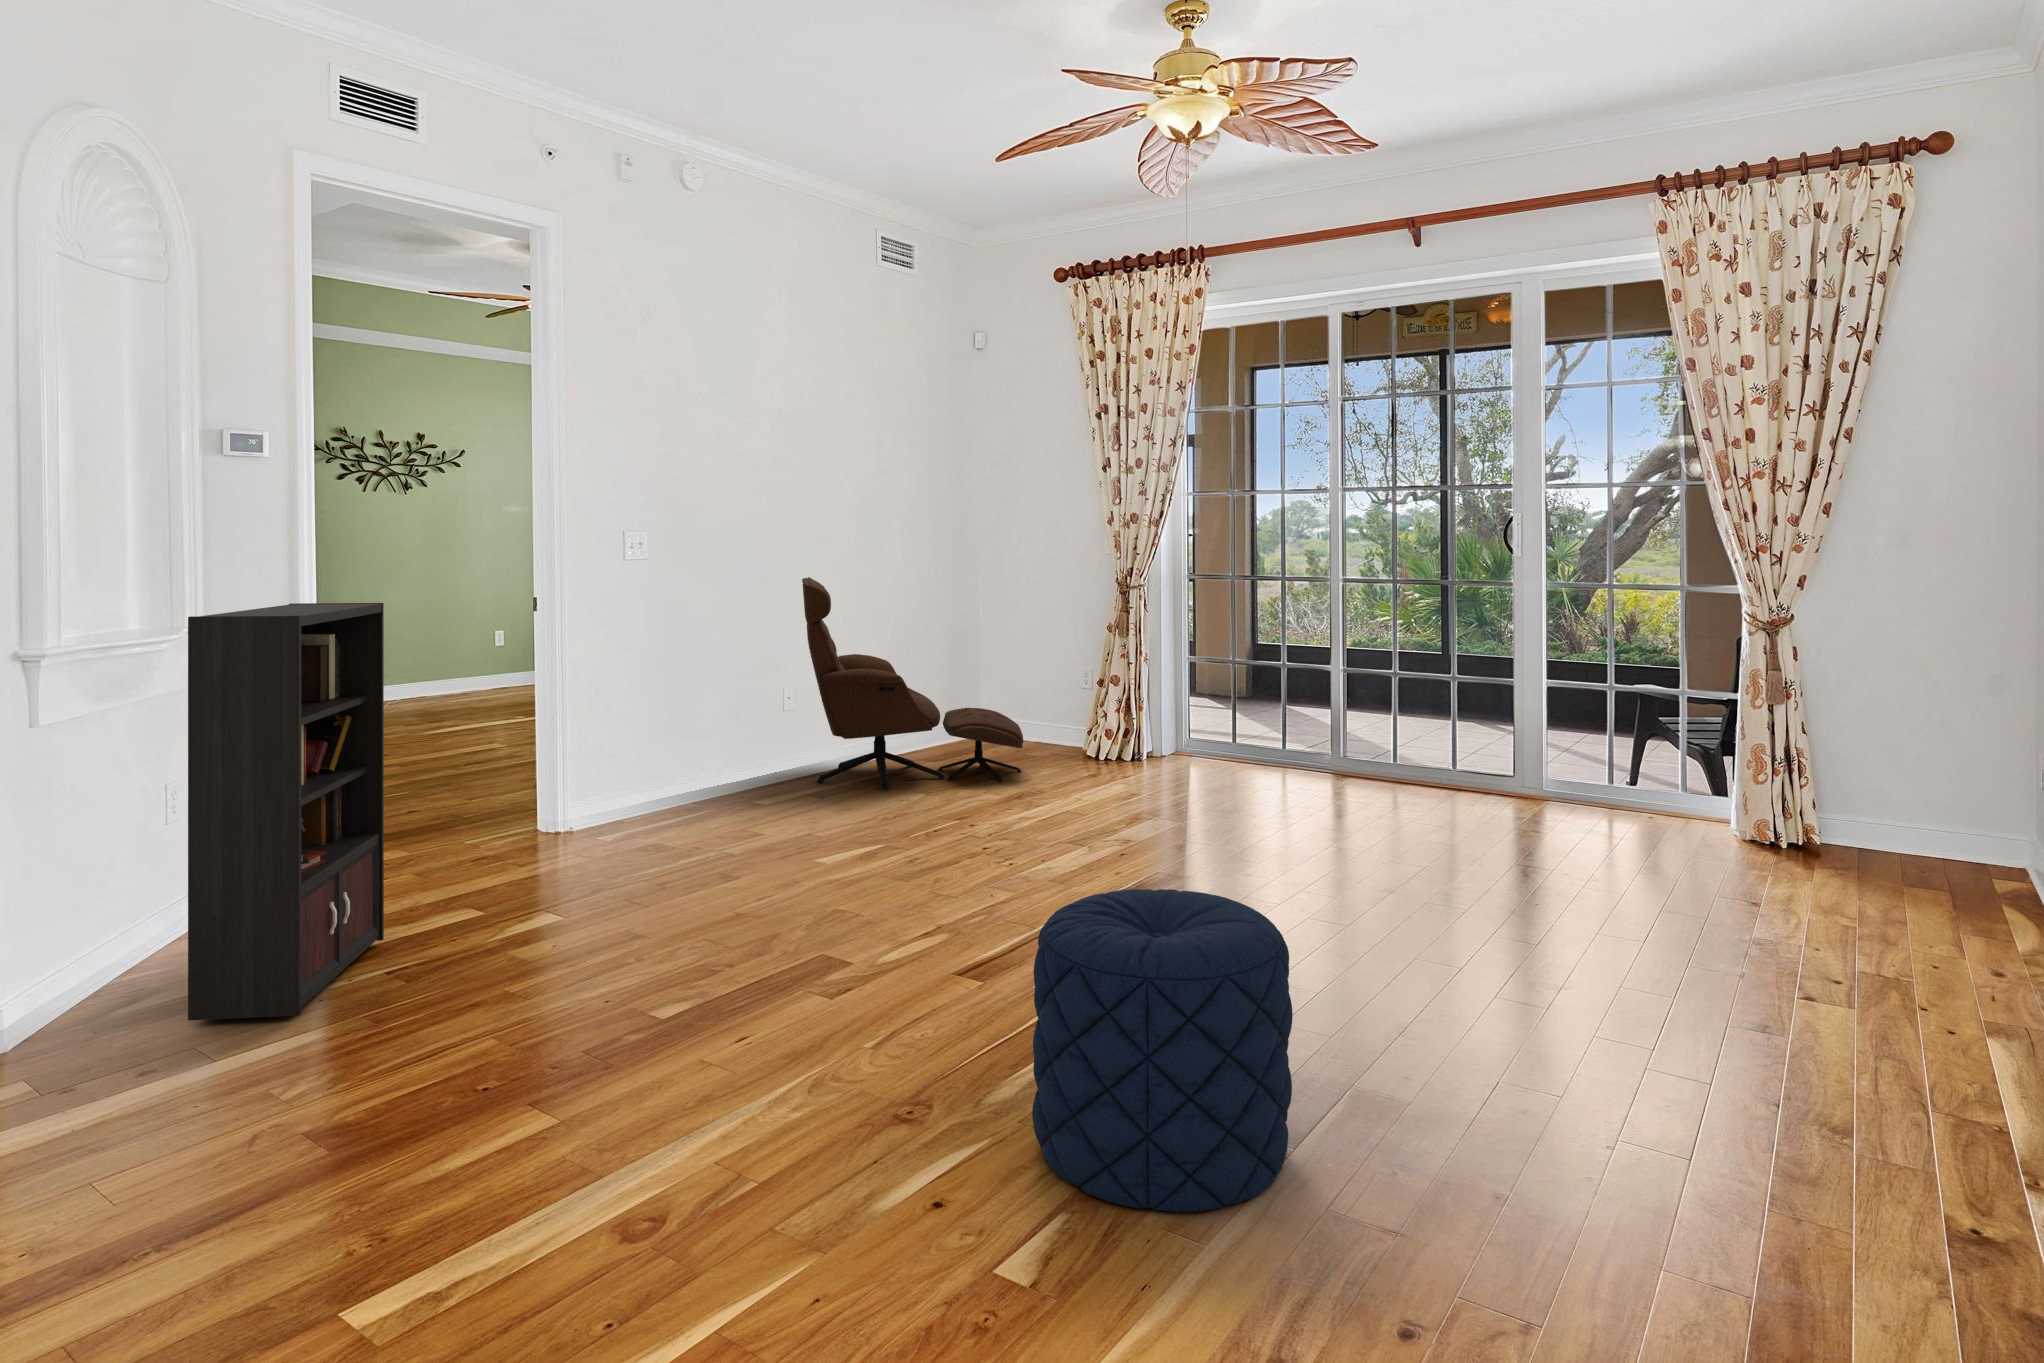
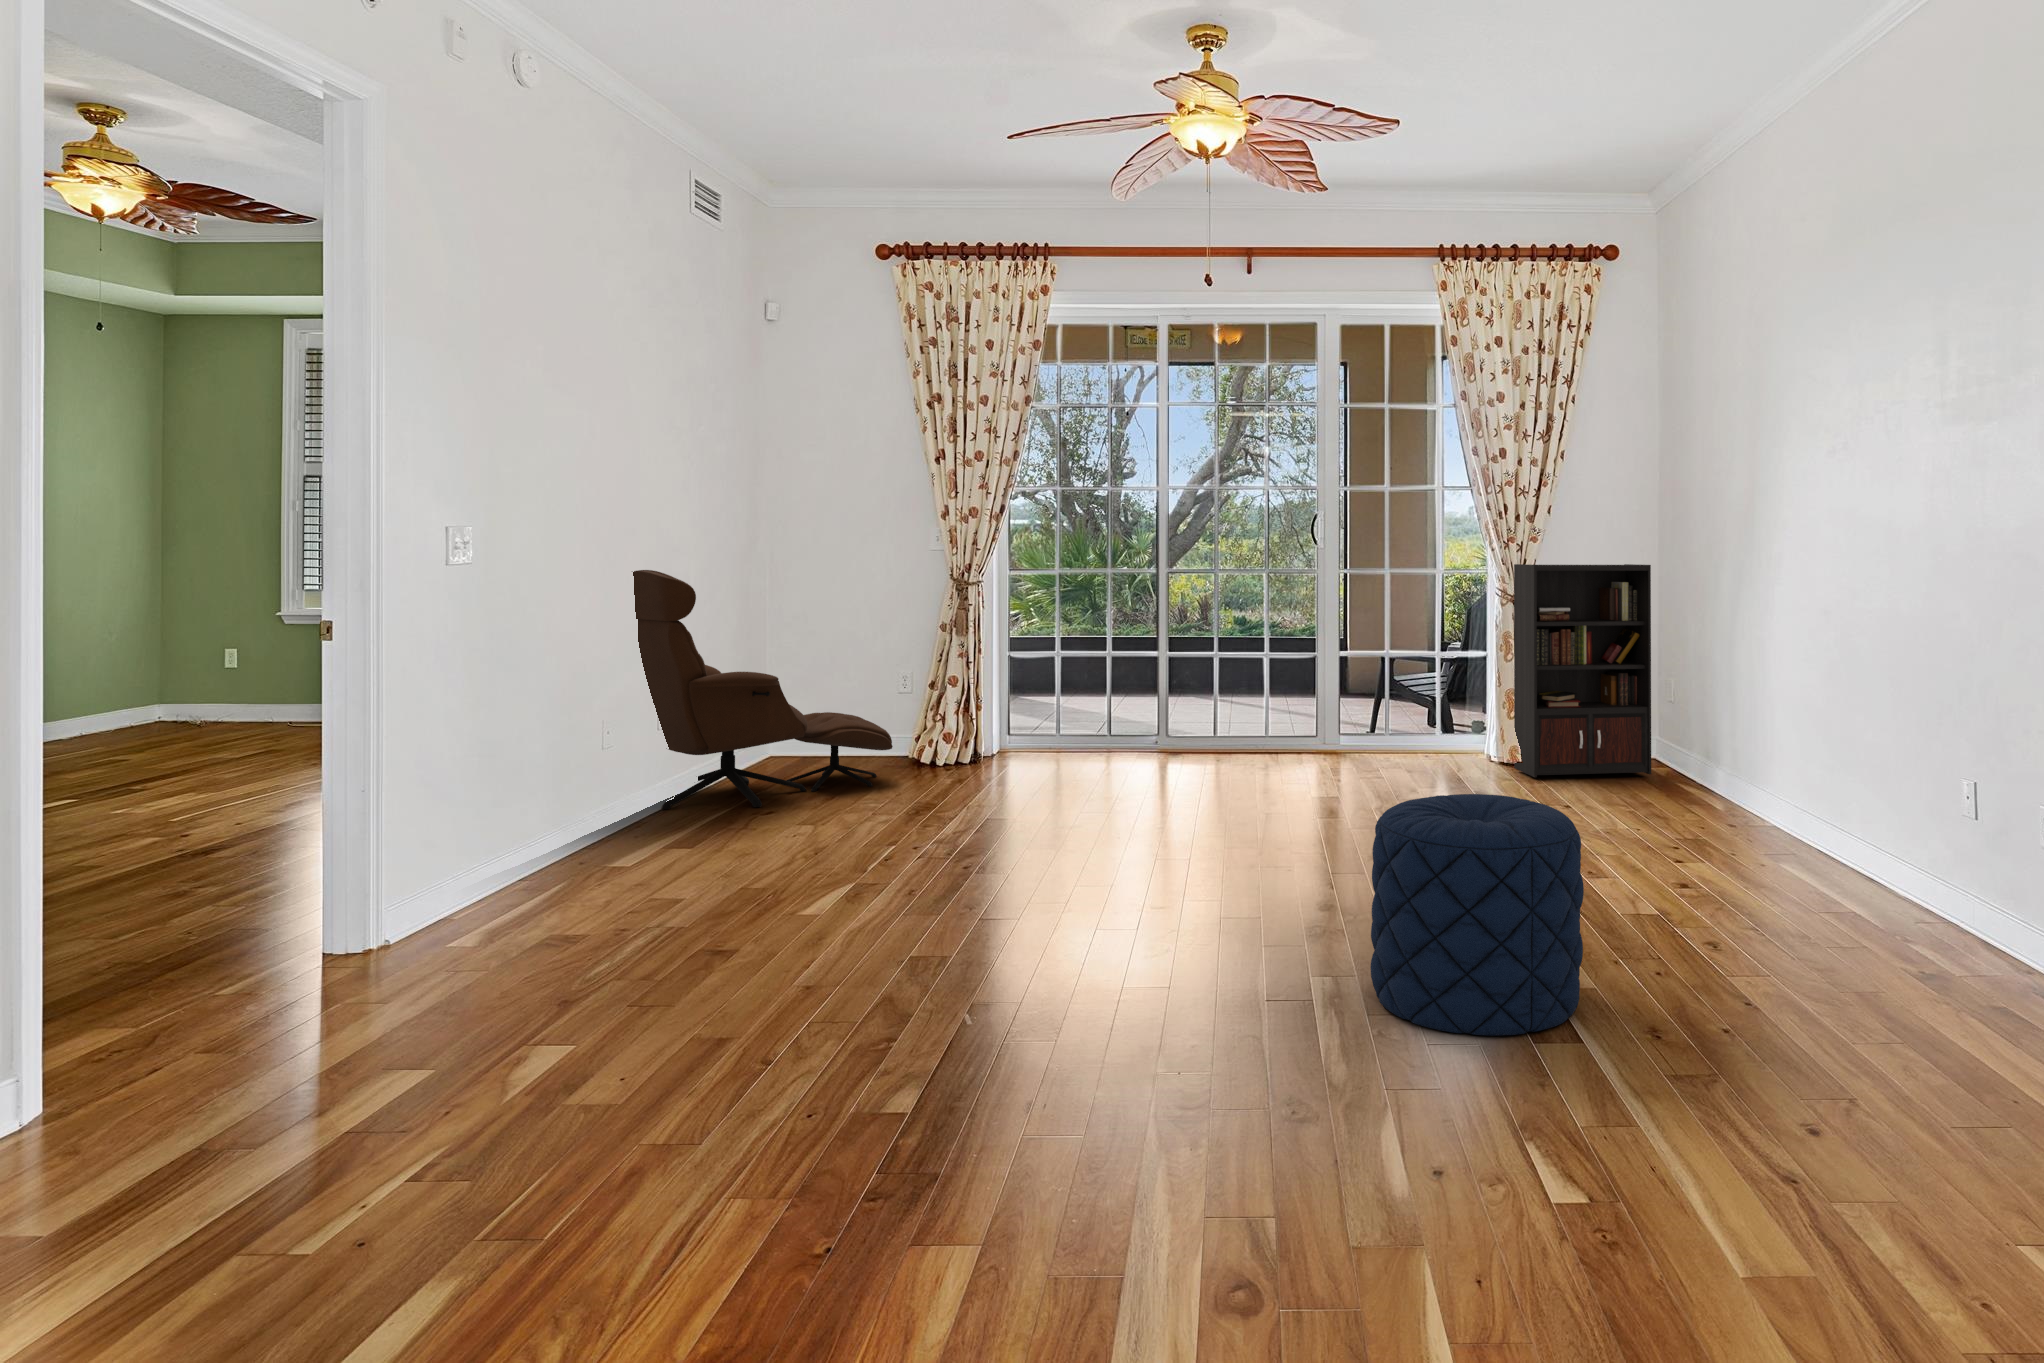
bookcase: present [188,603,384,1020] -> present [1514,564,1651,777]

